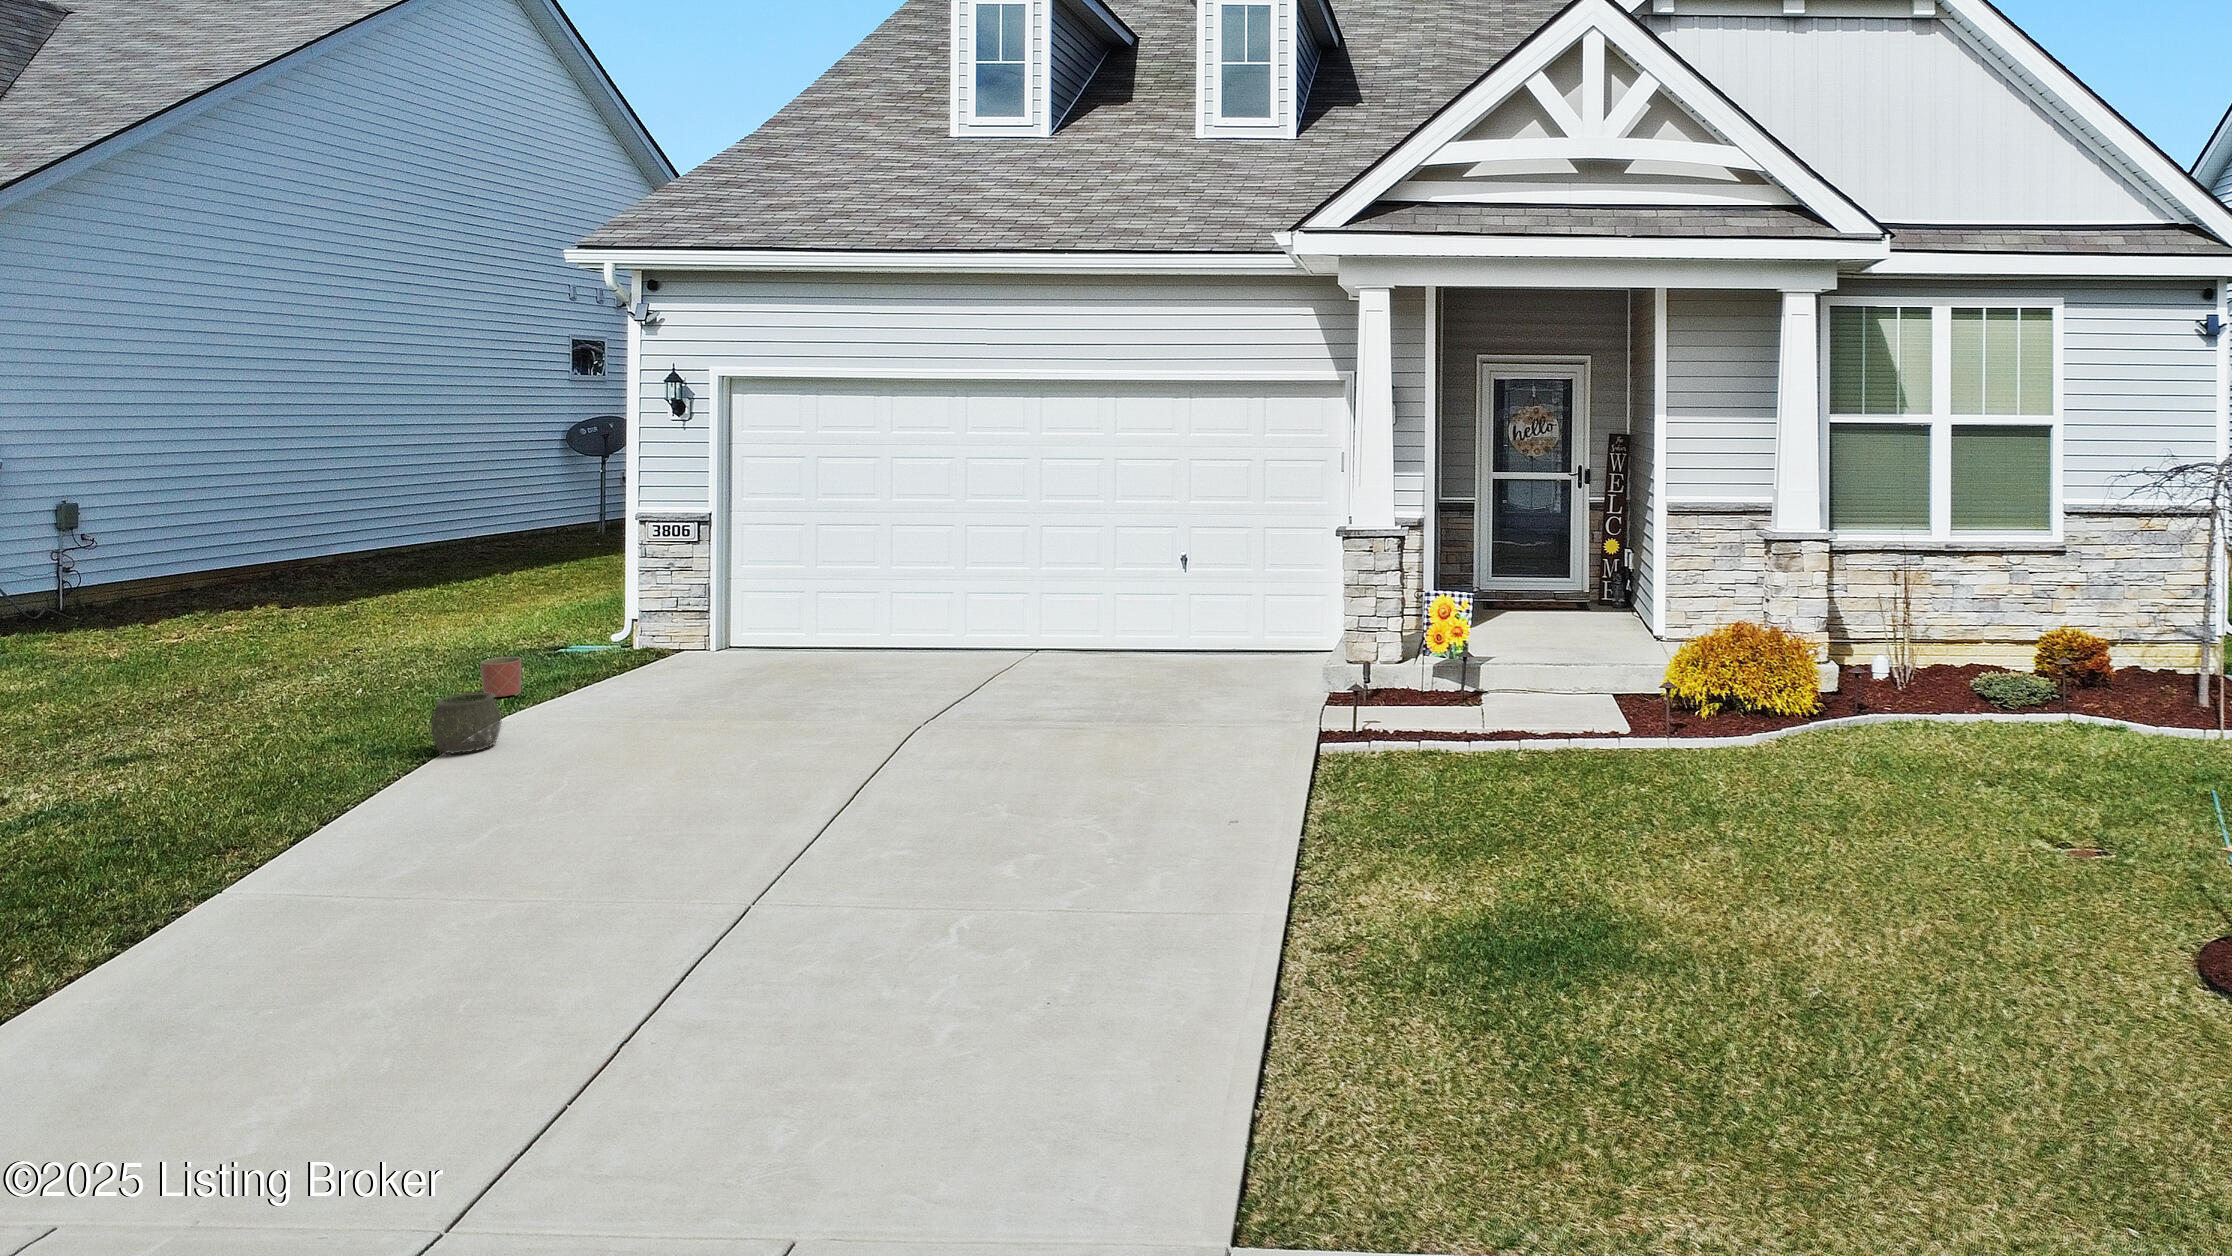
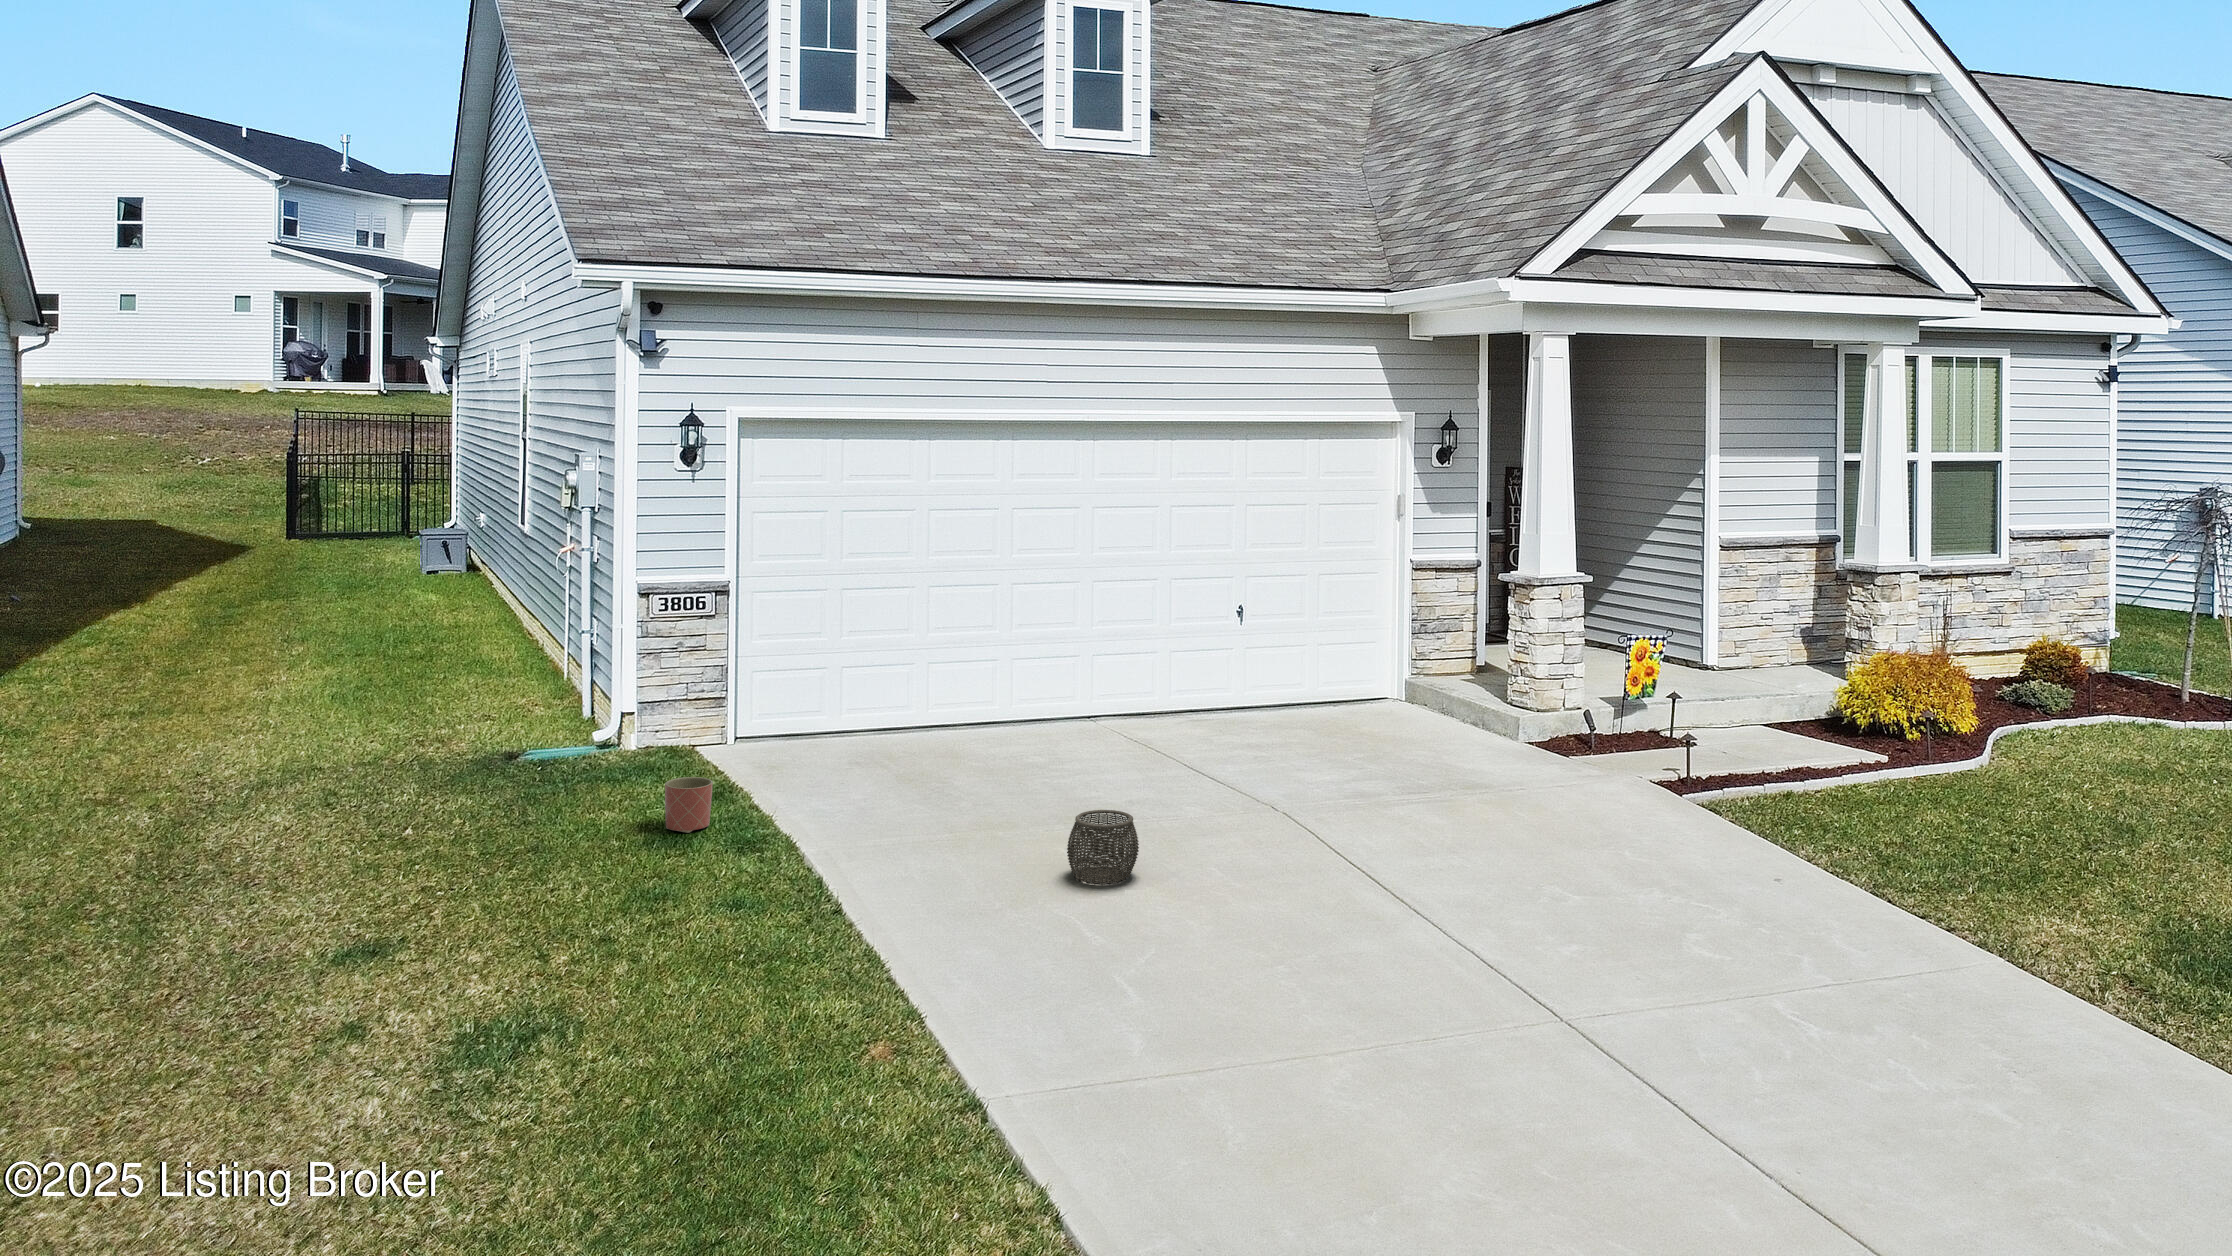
woven basket: present [431,692,501,754] -> present [1067,810,1139,884]

